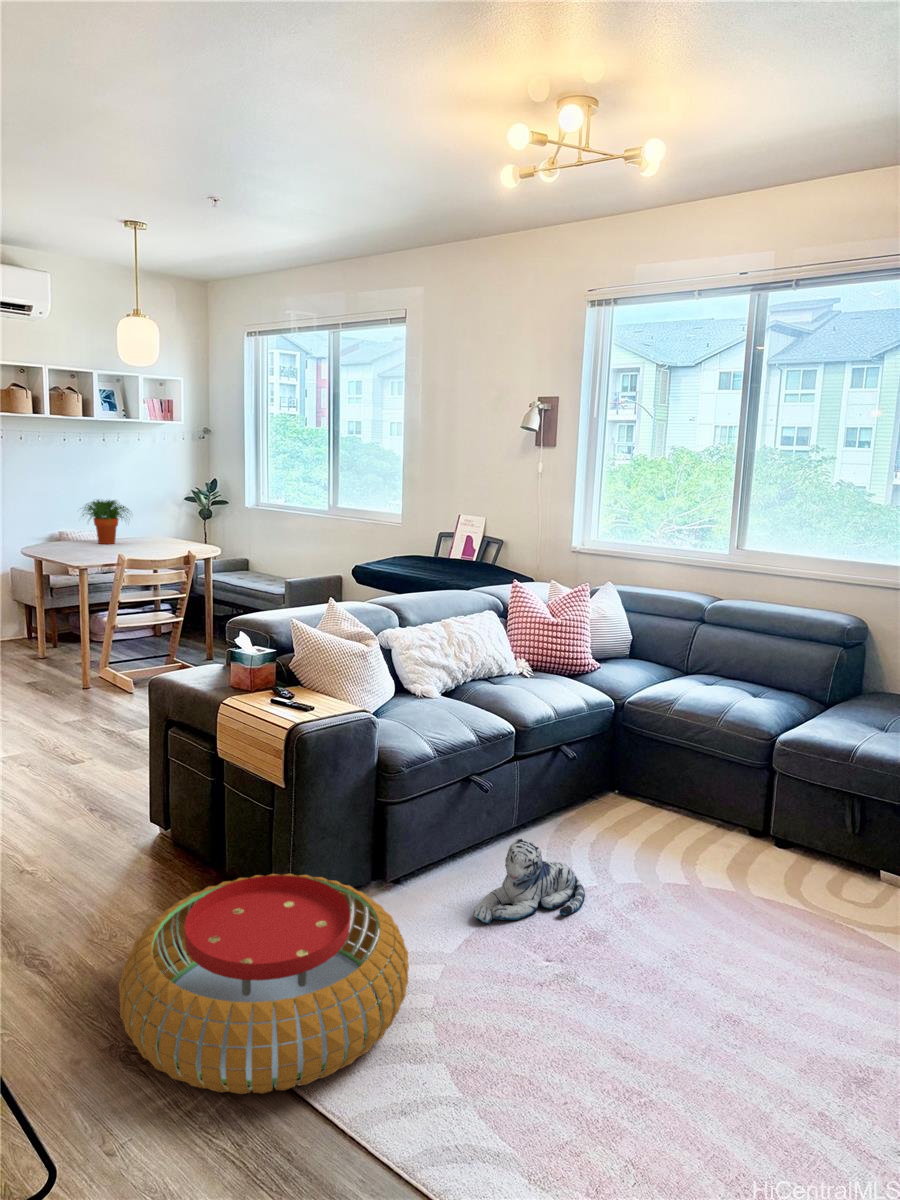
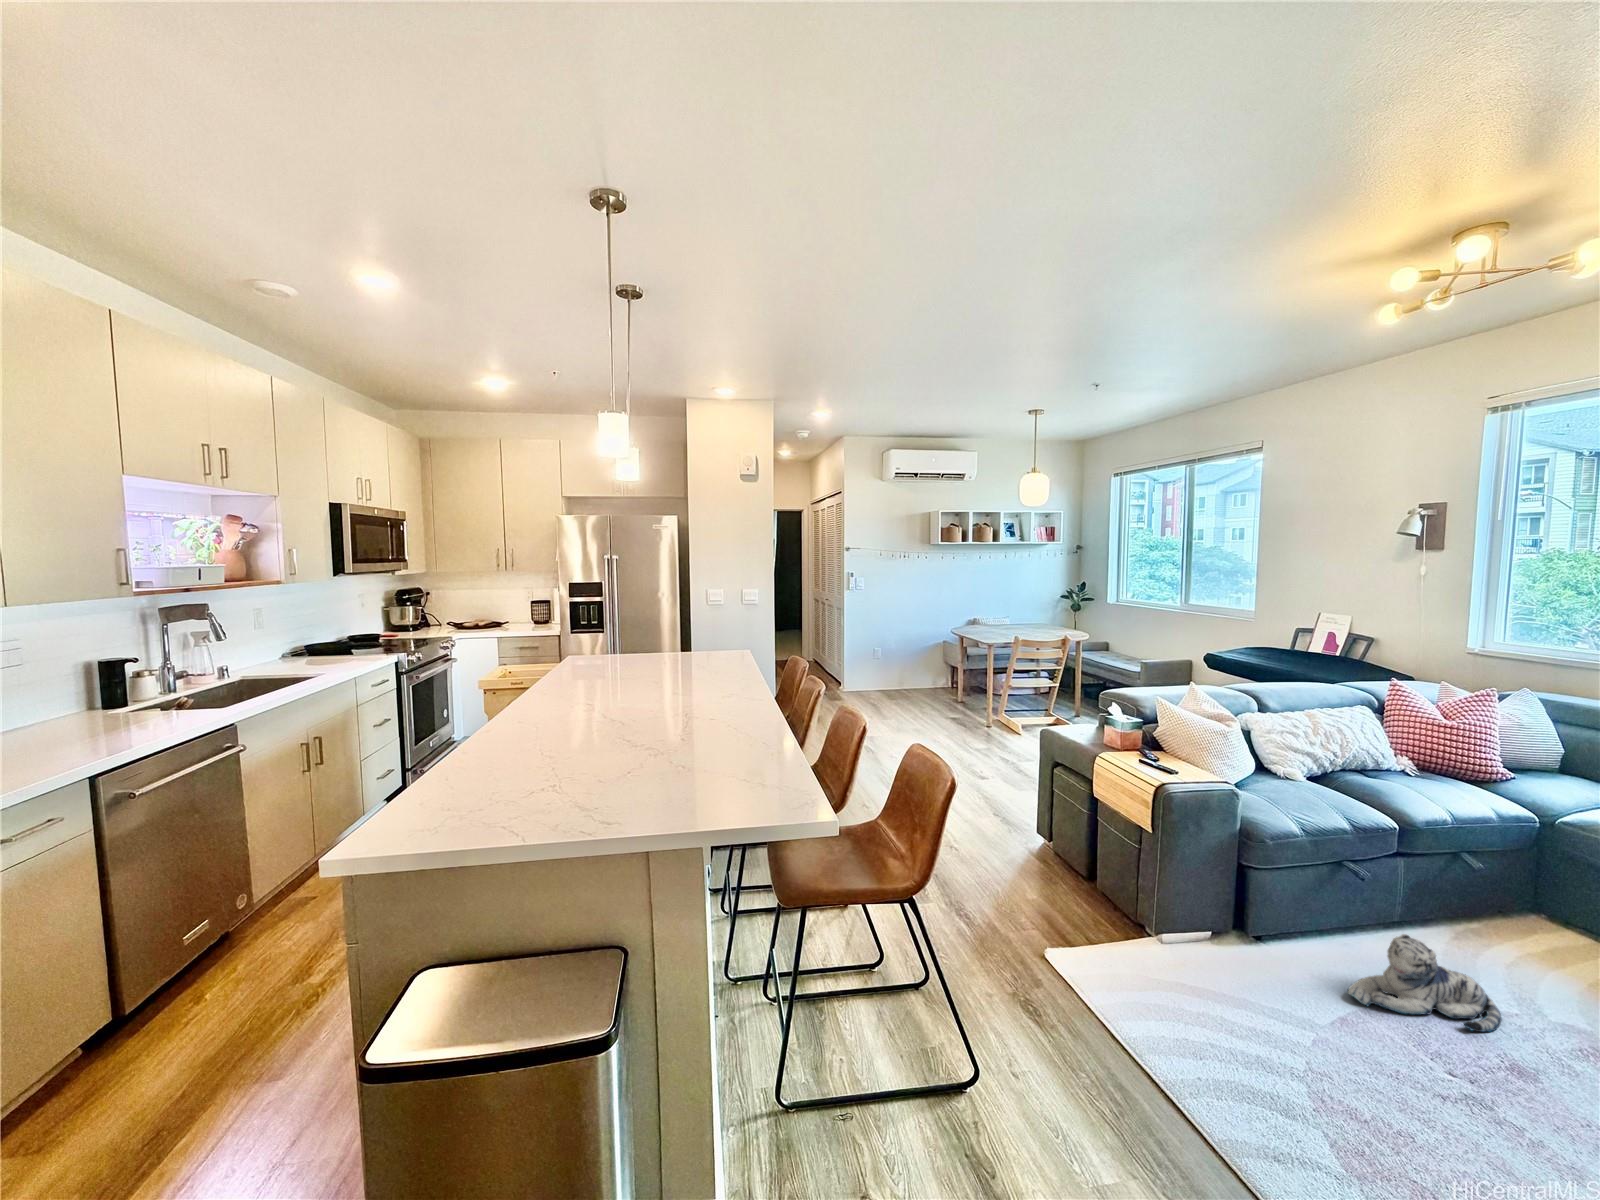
potted plant: present [83,500,128,544] -> none [987,598,1024,629]
pouf: present [119,874,409,1094] -> none [1029,891,1277,1076]

